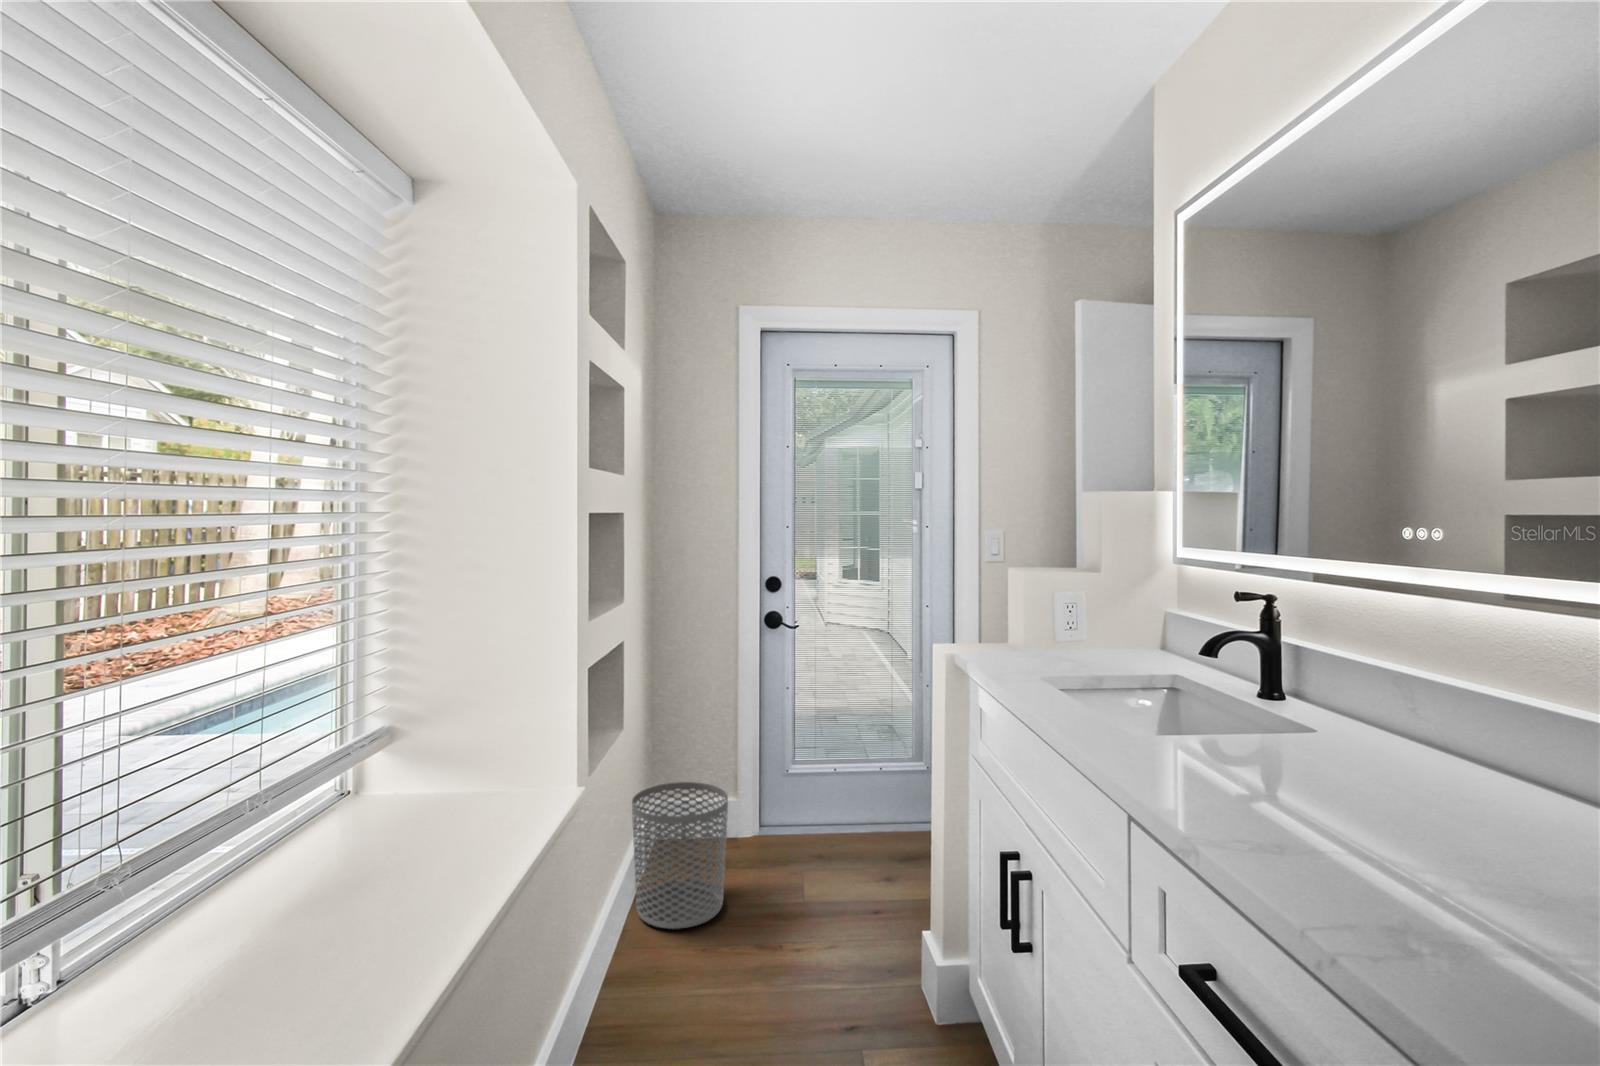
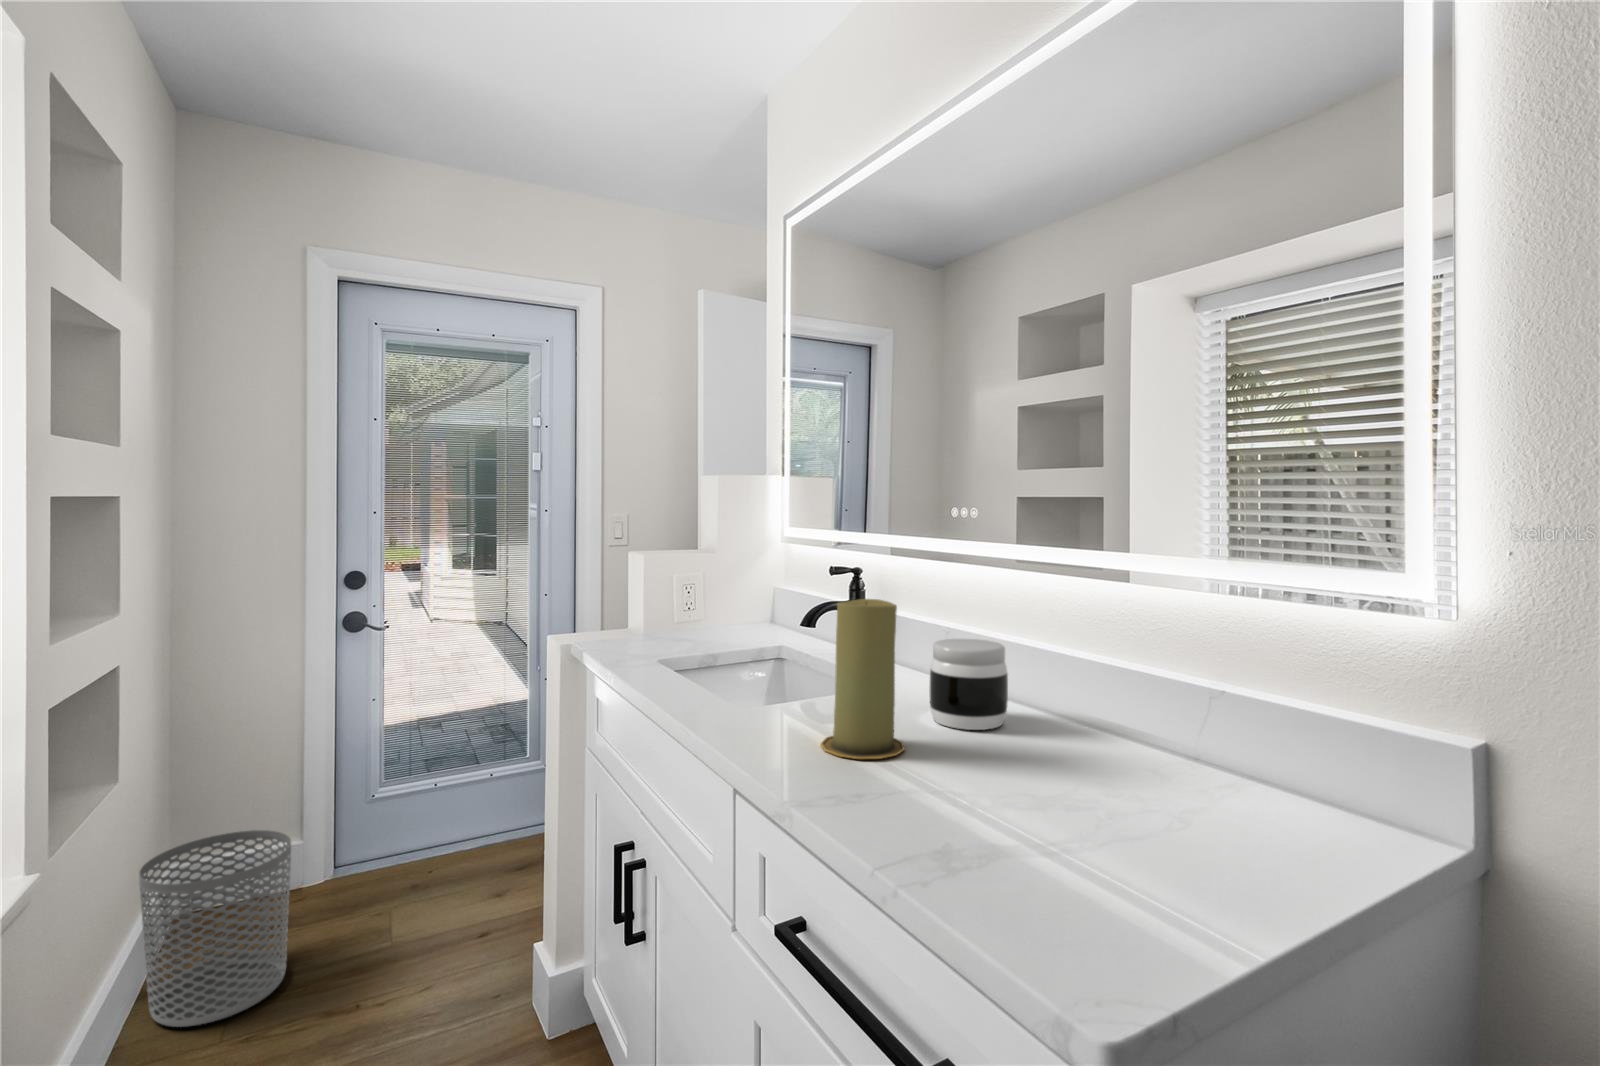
candle: none [1229,635,1336,812] -> present [821,599,904,759]
jar: none [1371,687,1486,799] -> present [929,639,1008,730]

